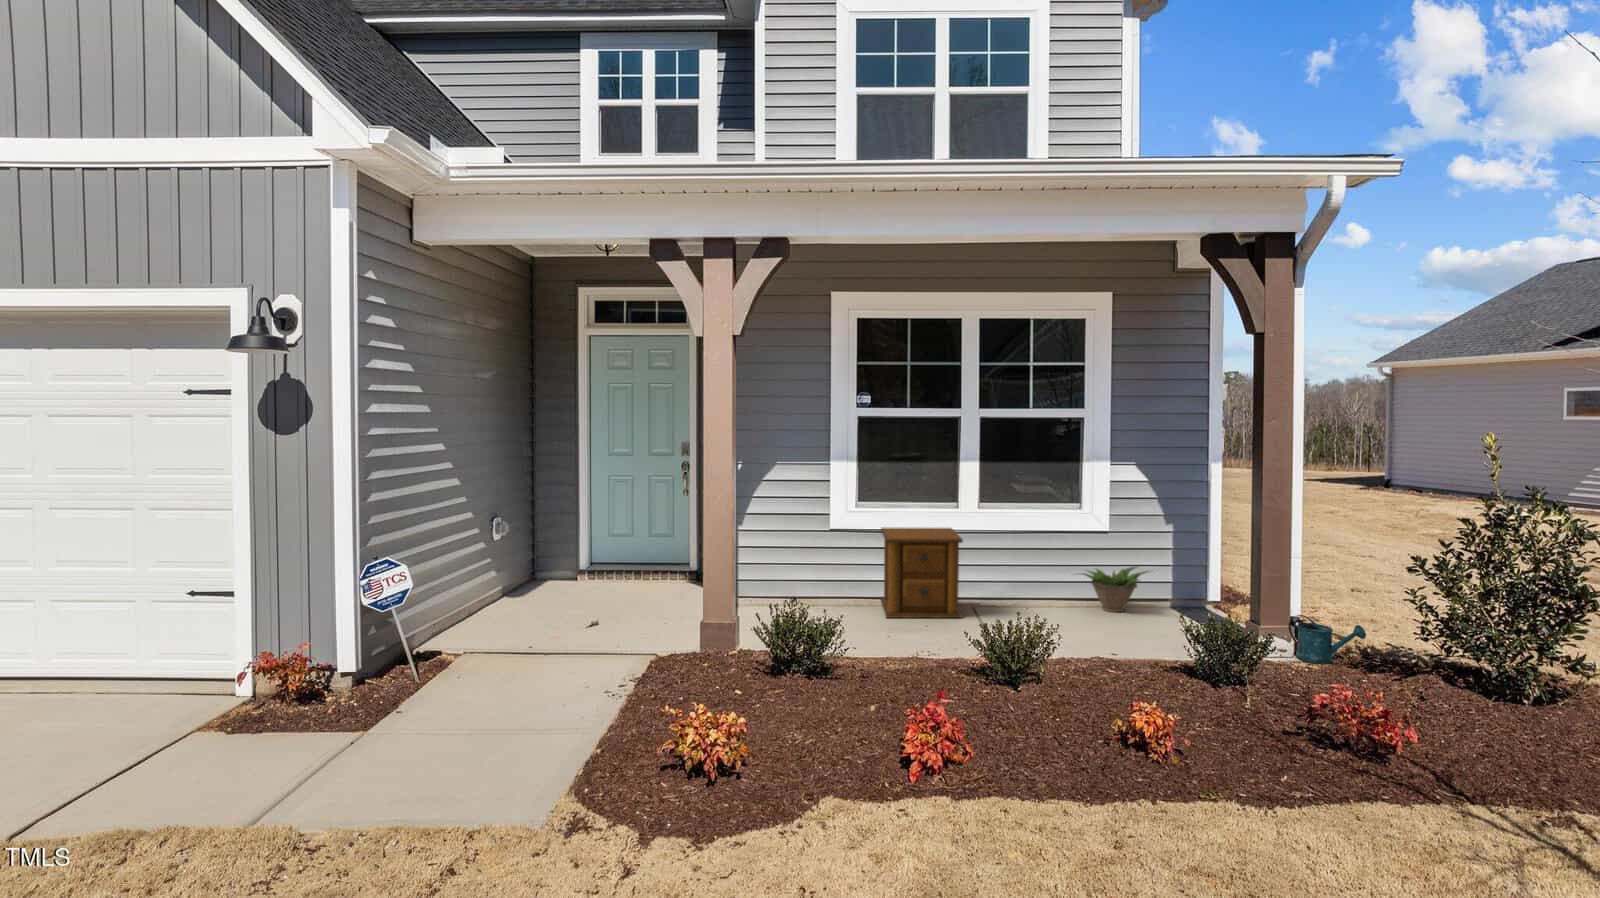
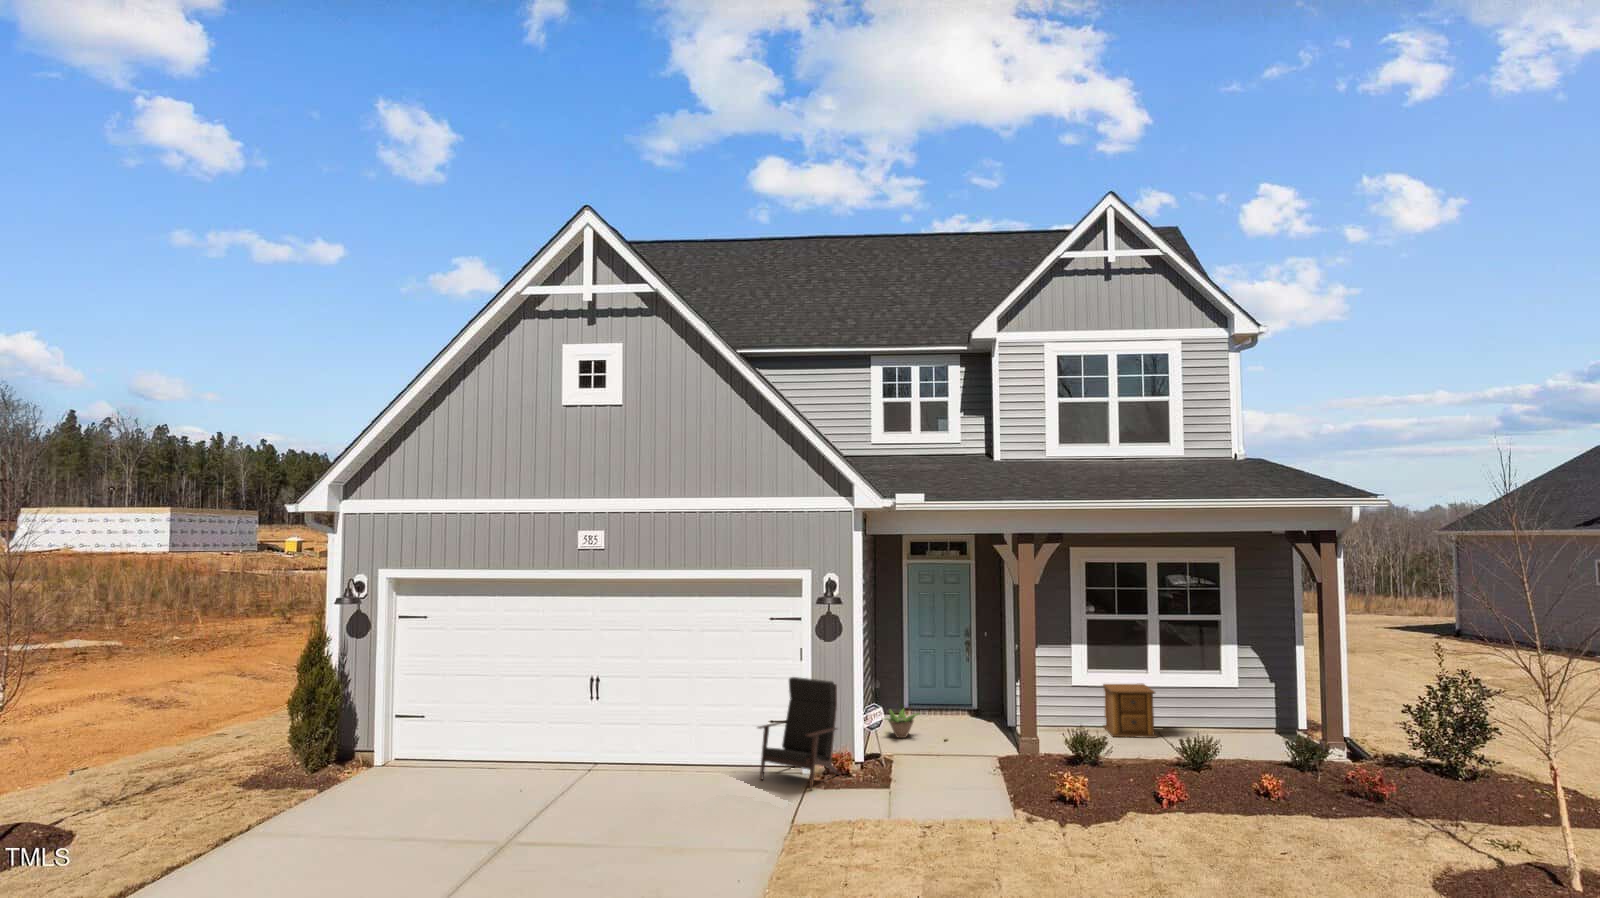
lounge chair: none [45,505,271,750] -> present [758,677,840,790]
decorative plant: present [1082,567,1148,612] -> present [885,709,919,738]
watering can: present [1288,615,1366,664] -> none [1345,737,1385,764]

